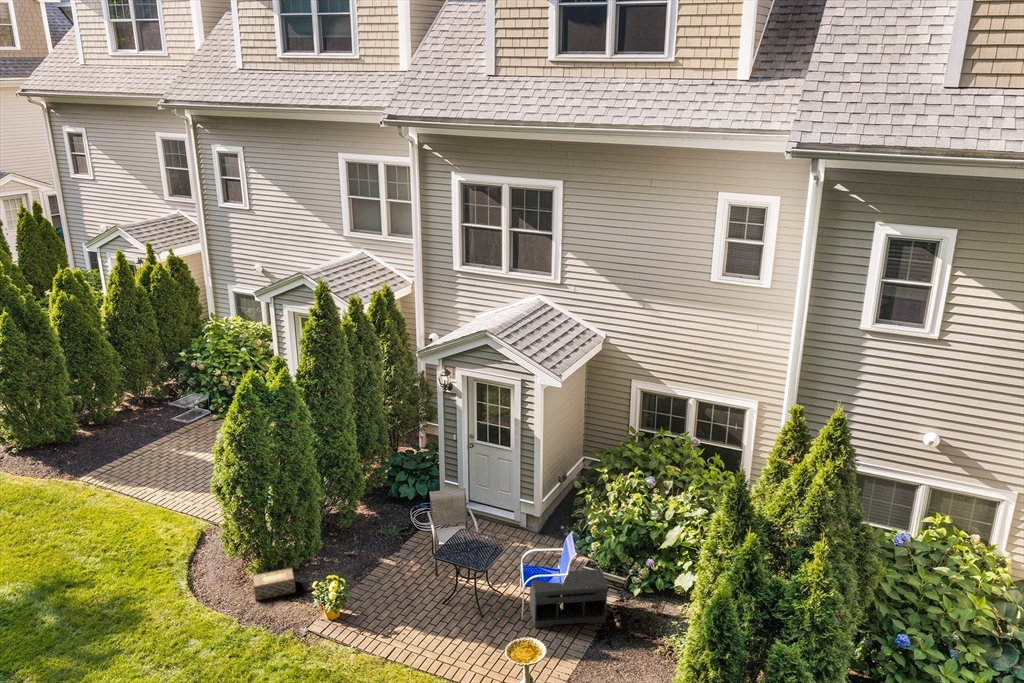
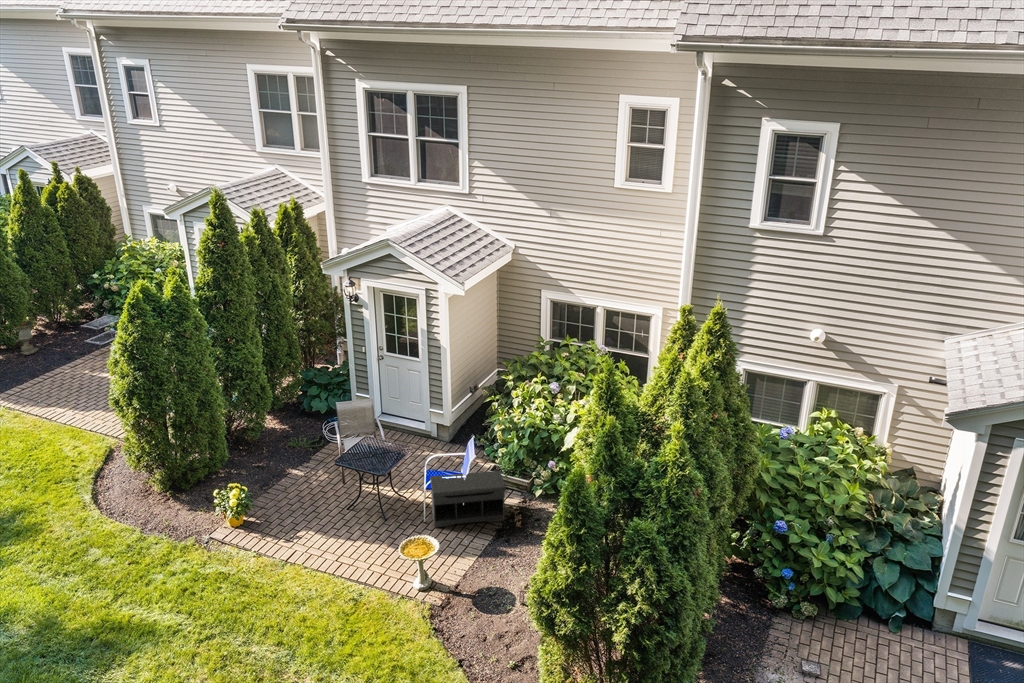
planter: none [102,396,126,430] -> present [16,321,39,355]
woven basket: present [253,568,296,600] -> none [156,479,201,511]

